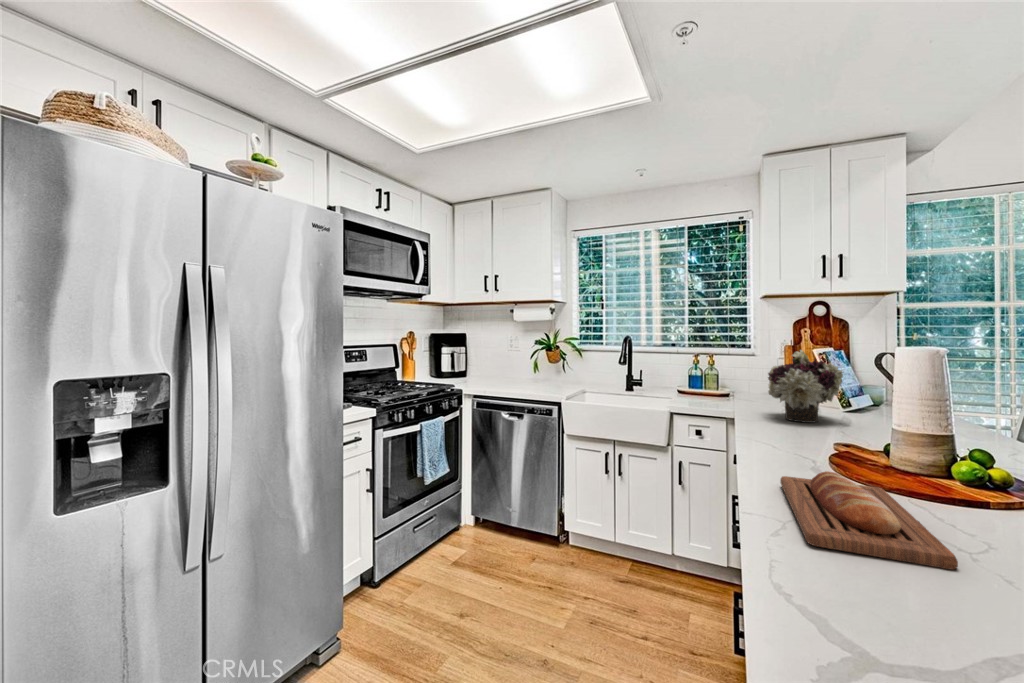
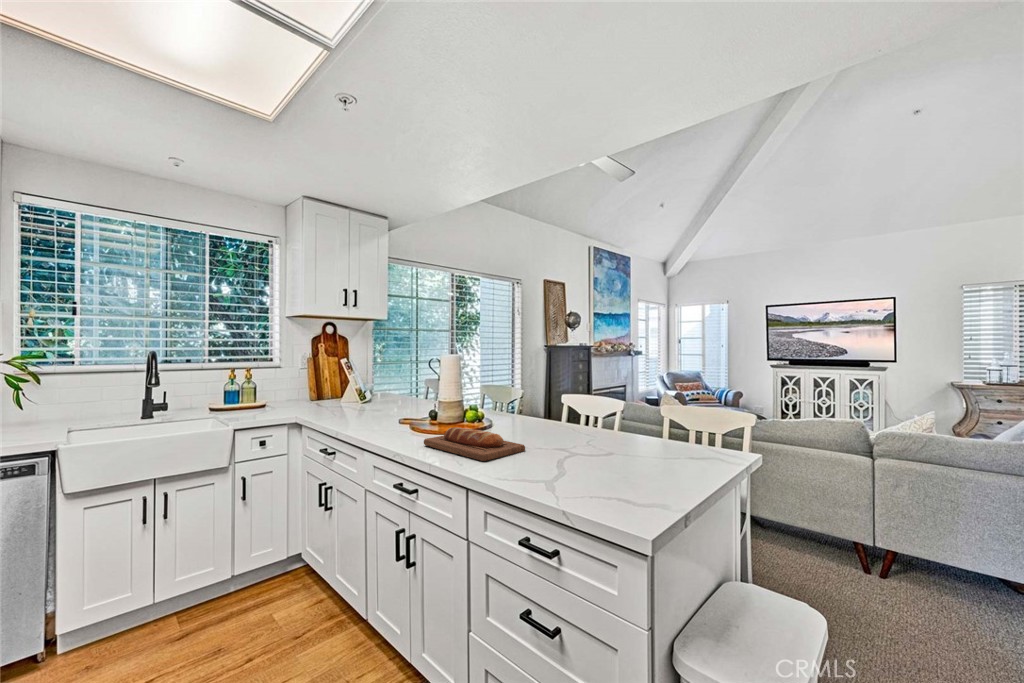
flower arrangement: present [768,350,843,423] -> none [326,360,382,414]

